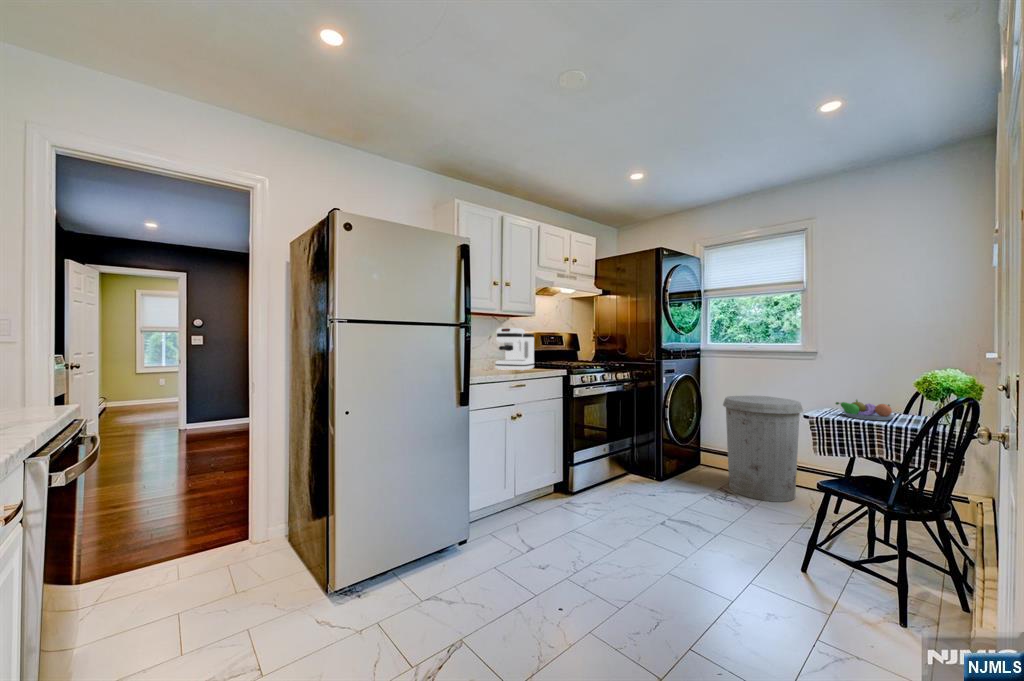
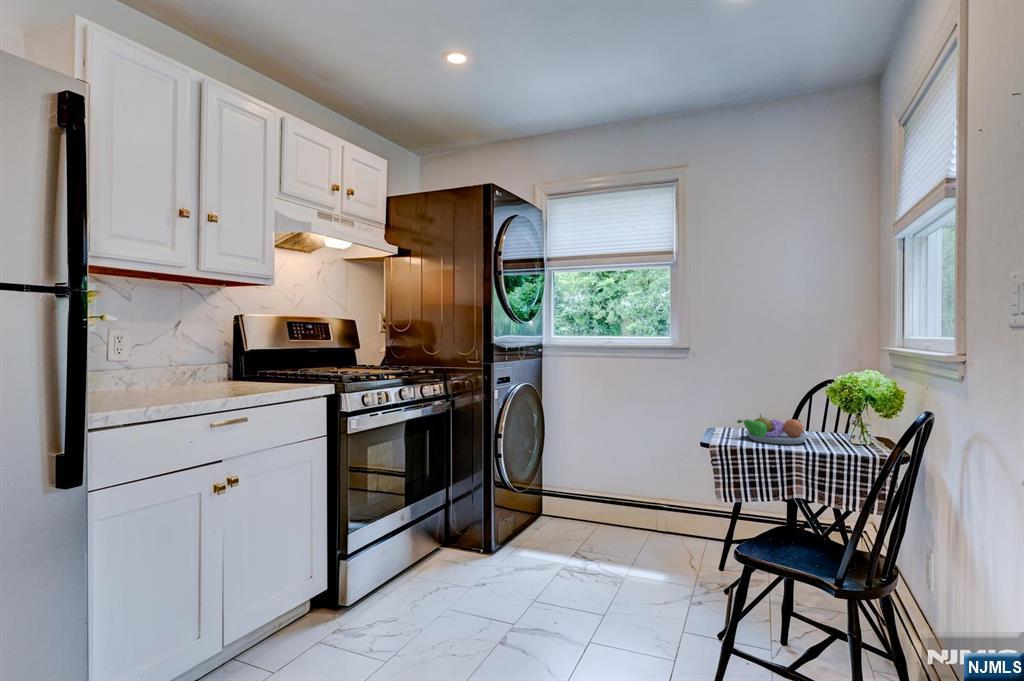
coffee maker: present [495,328,534,371] -> none [183,305,270,389]
trash can: present [723,396,803,502] -> none [576,410,677,563]

